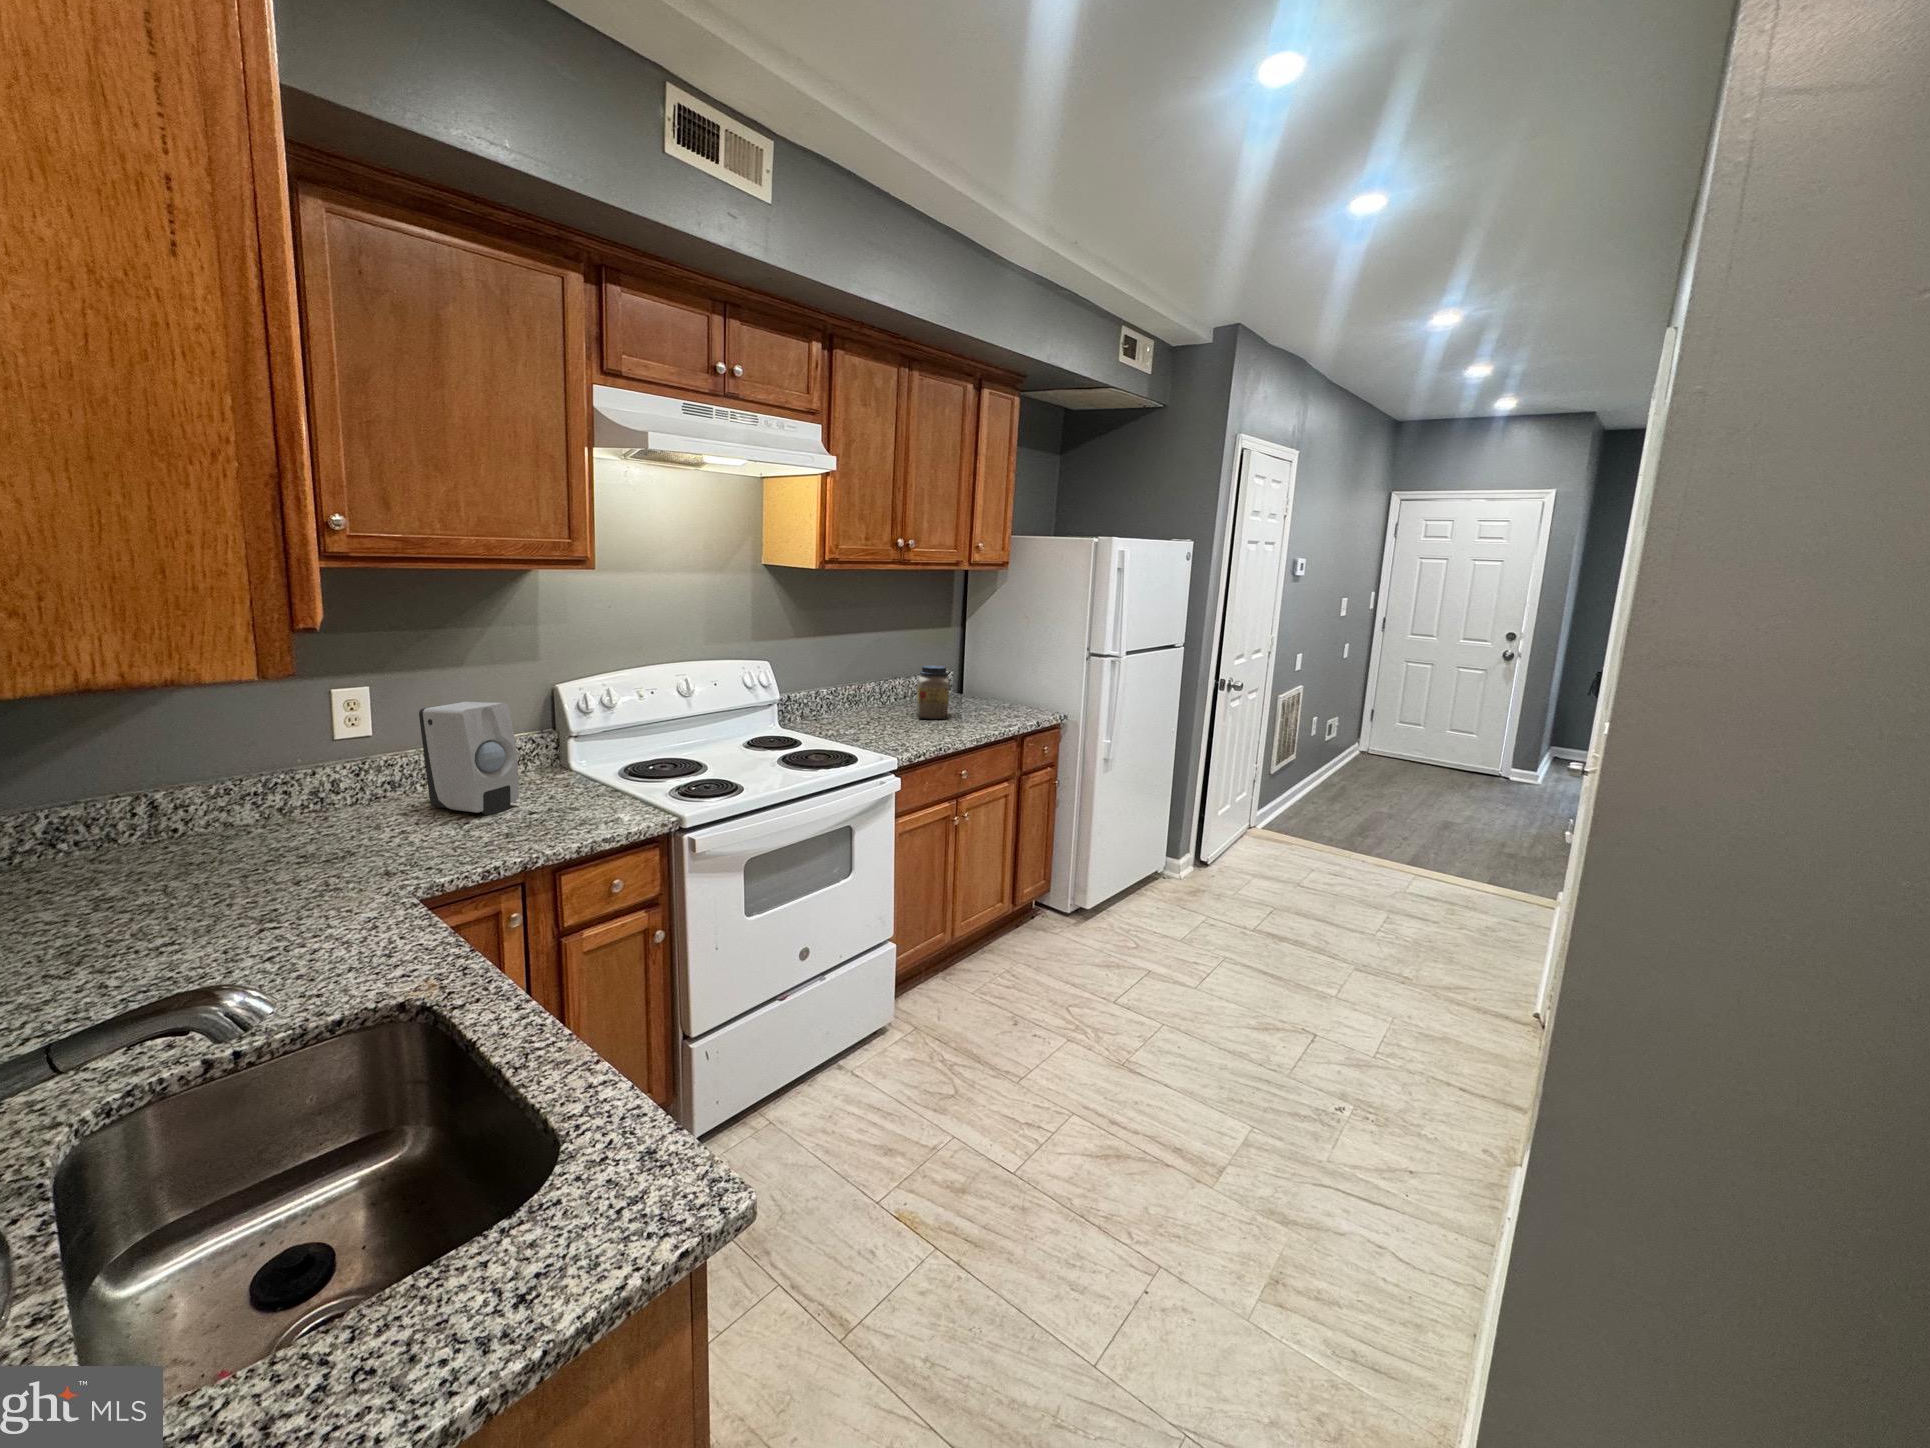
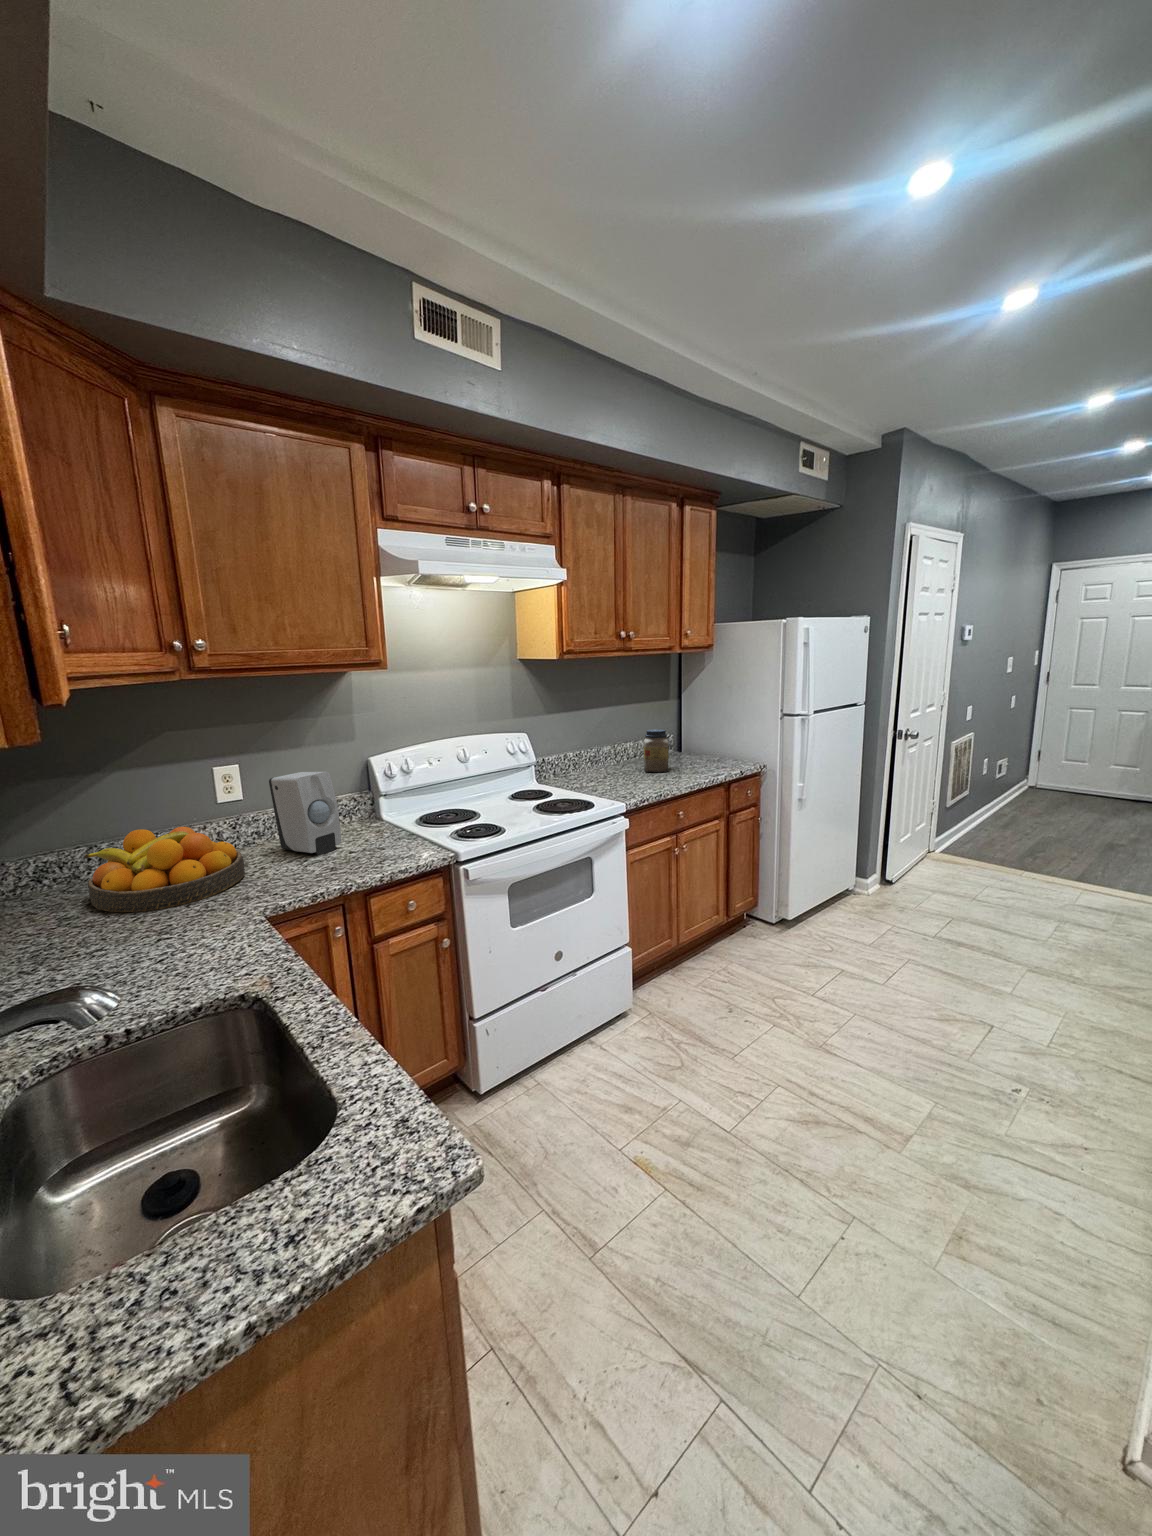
fruit bowl: none [137,772,381,891] -> present [84,827,245,912]

